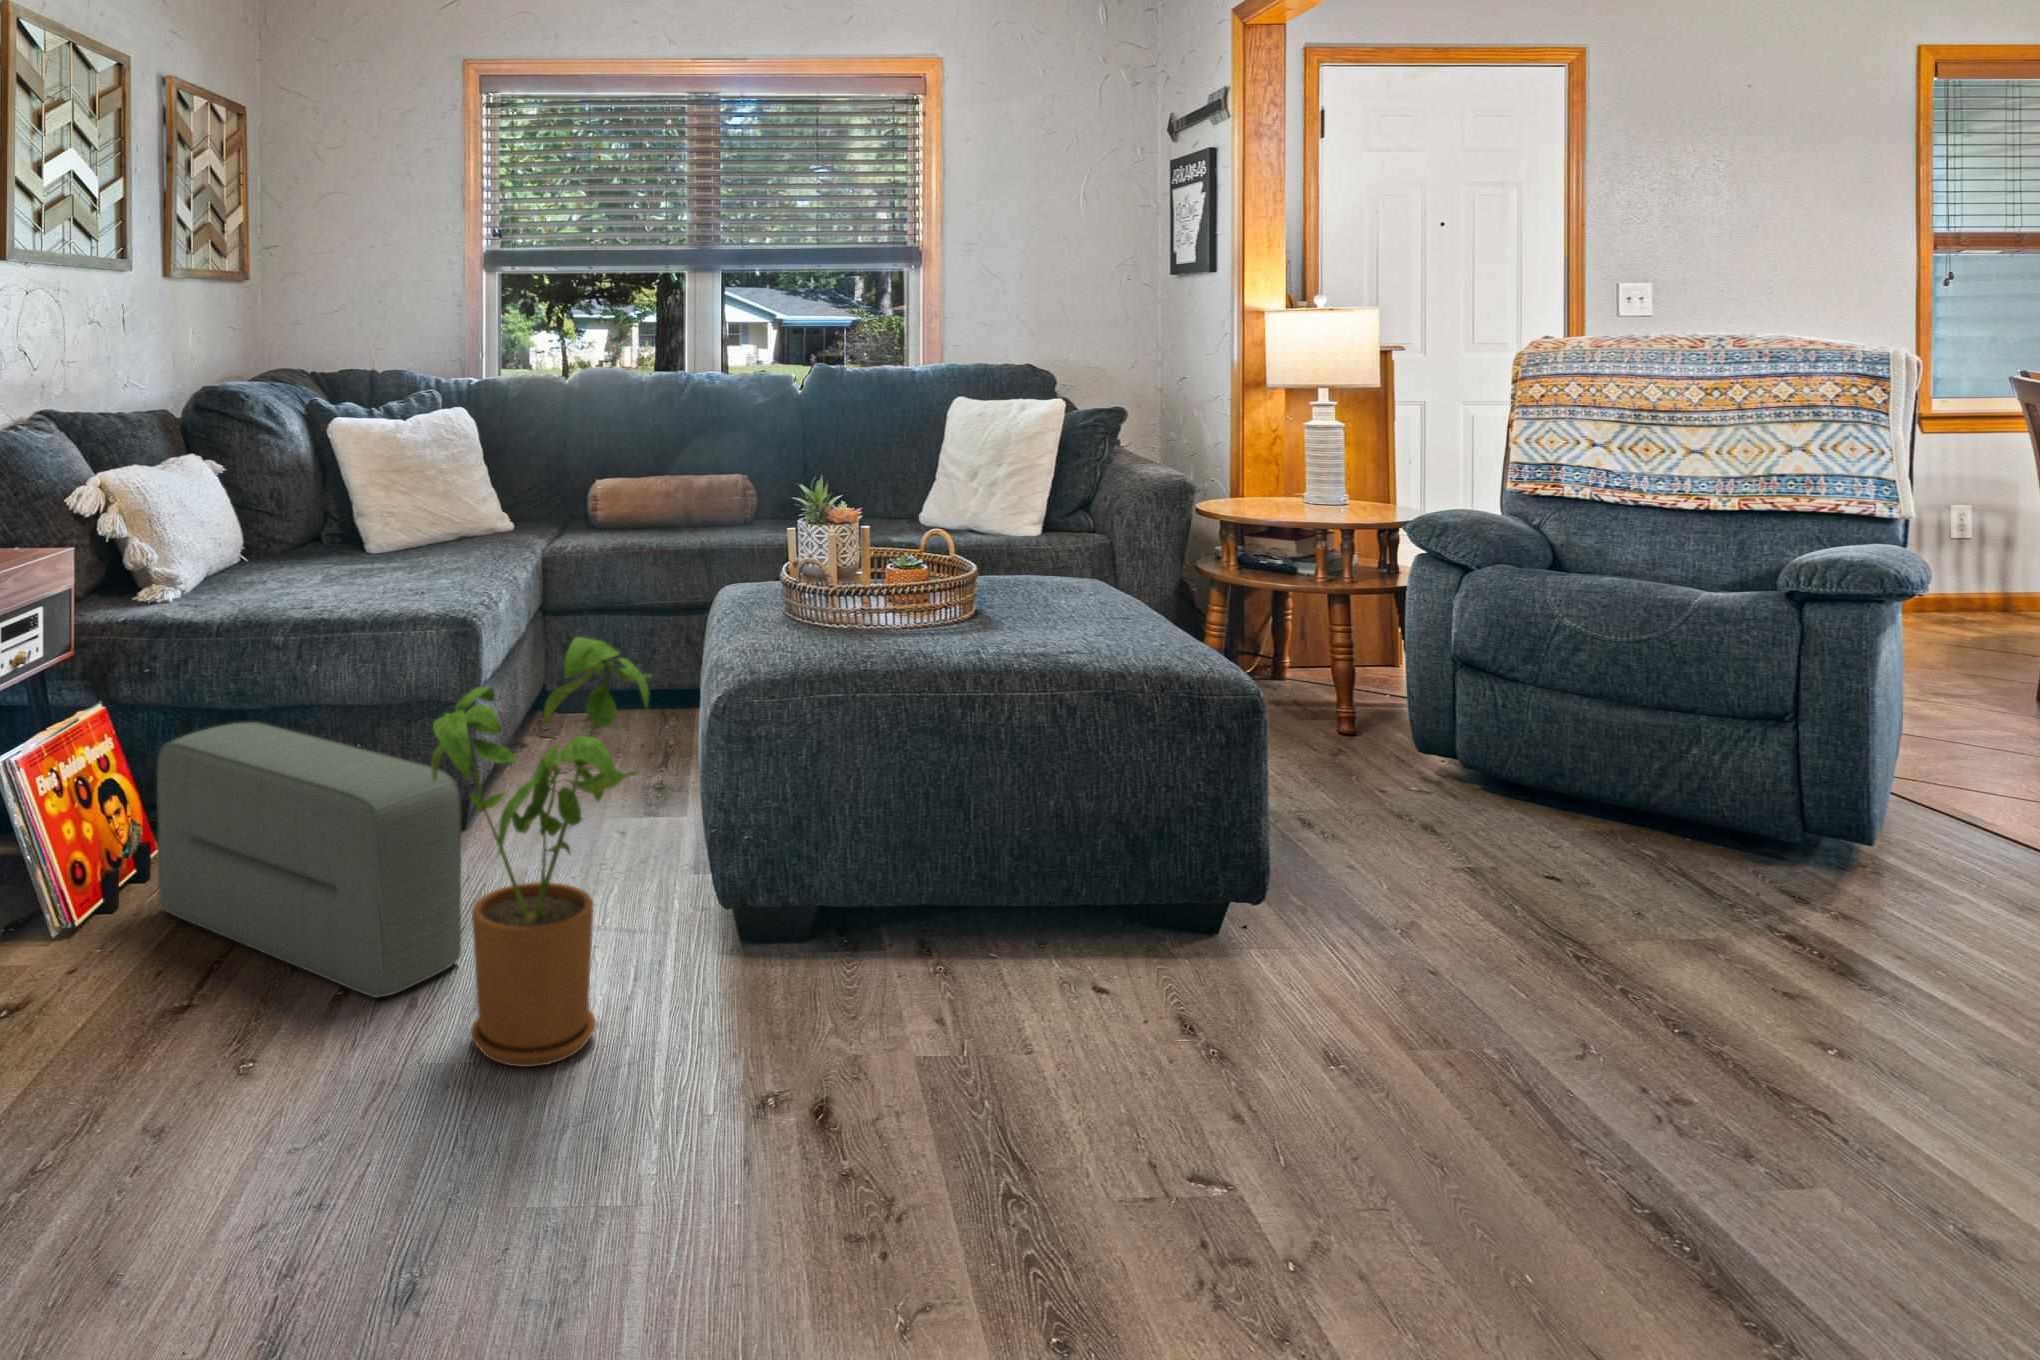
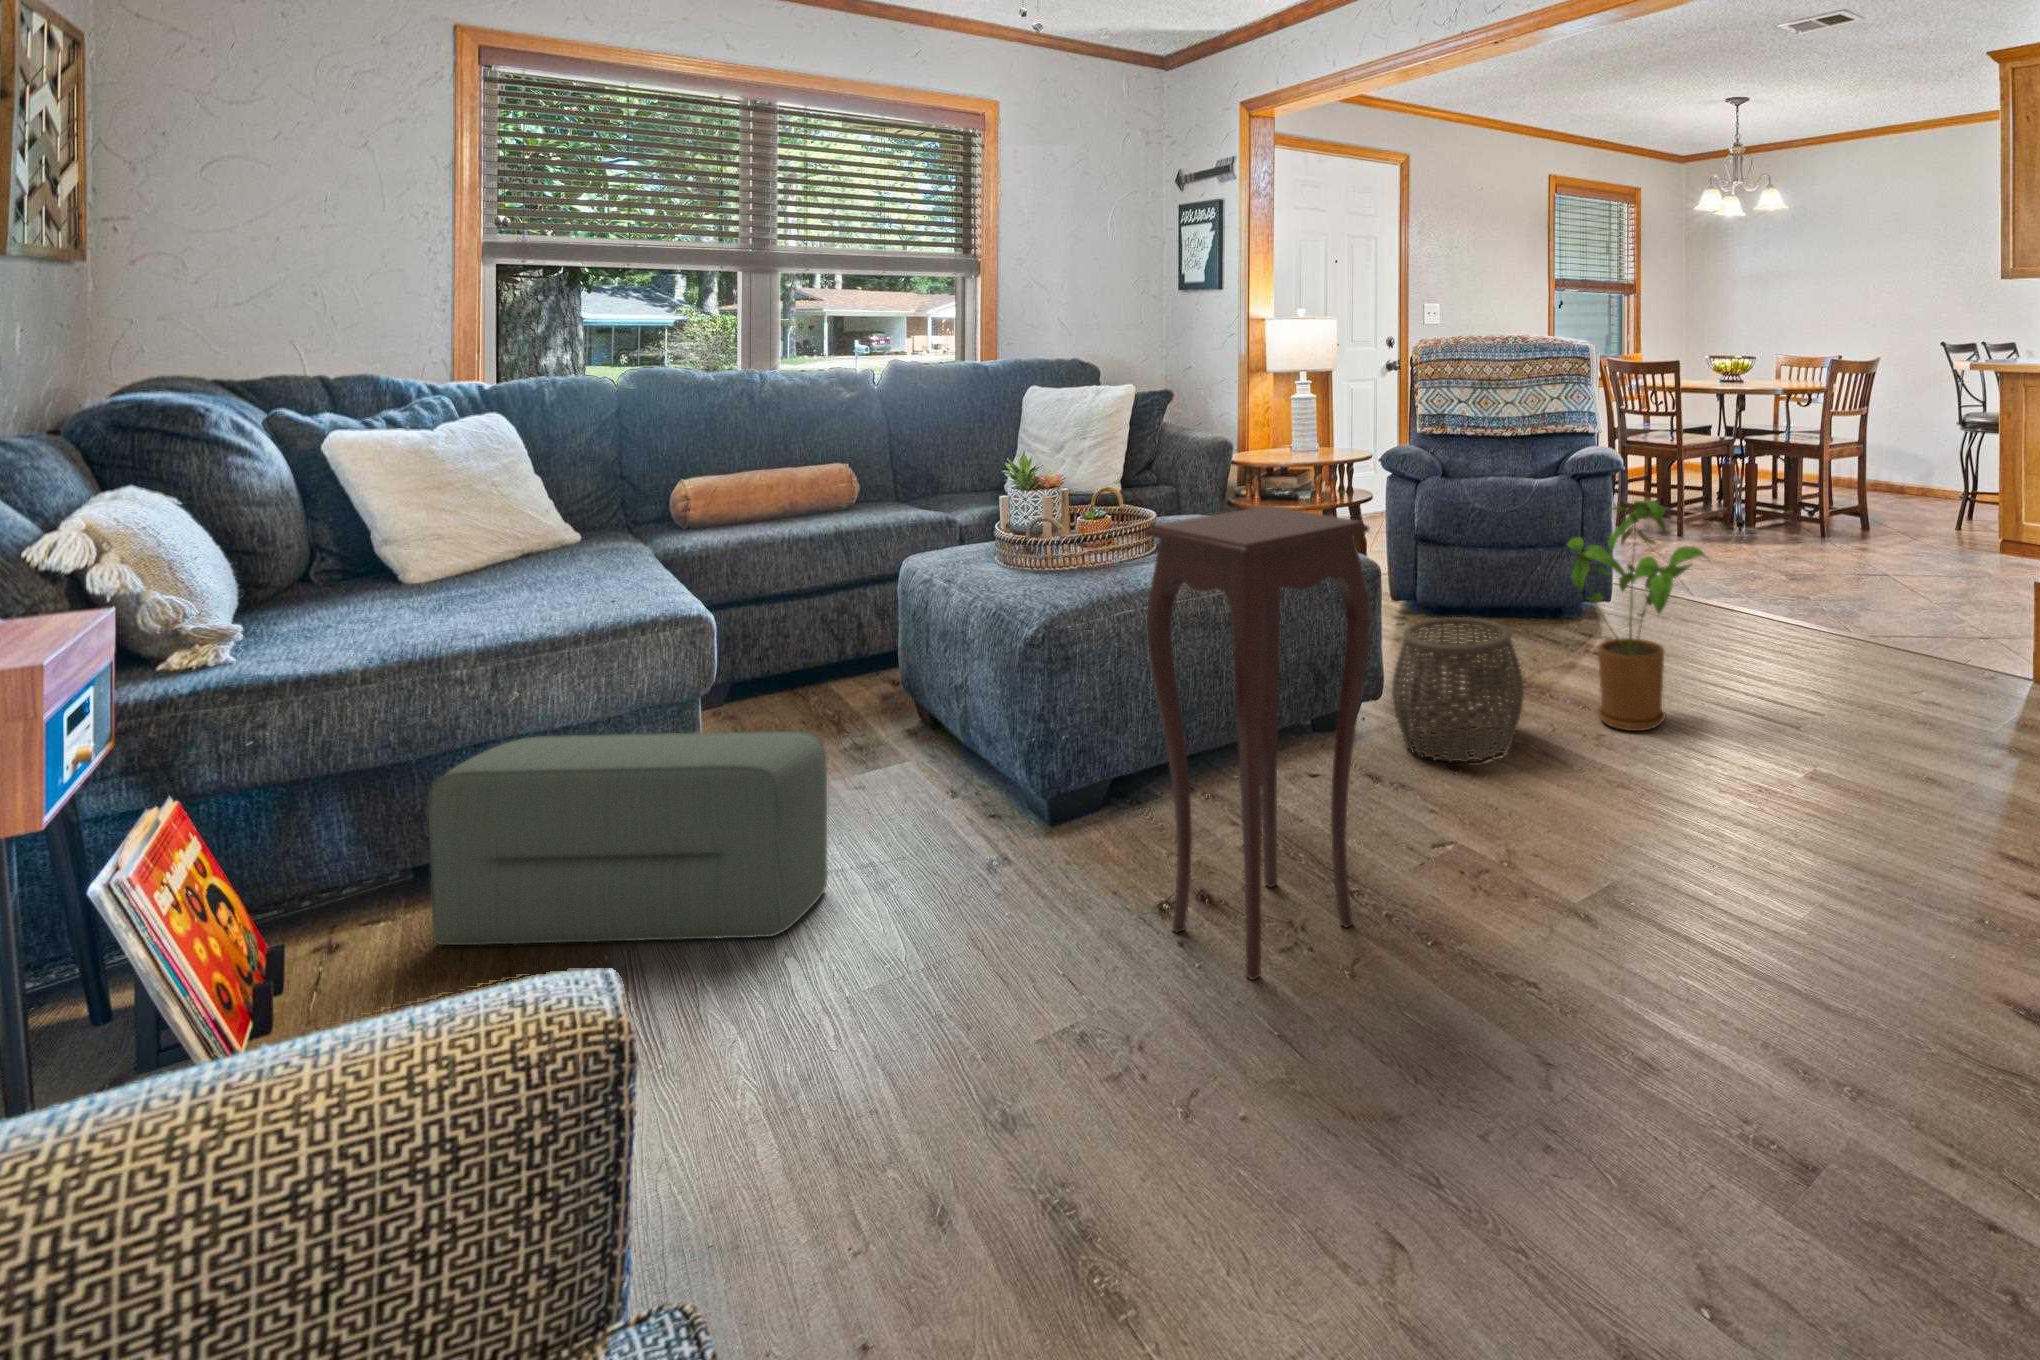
side table: none [714,565,1006,1276] -> present [1145,506,1370,980]
house plant: present [431,637,651,1067] -> present [1567,501,1706,731]
woven basket: none [1257,794,1507,1059] -> present [1392,617,1524,762]

